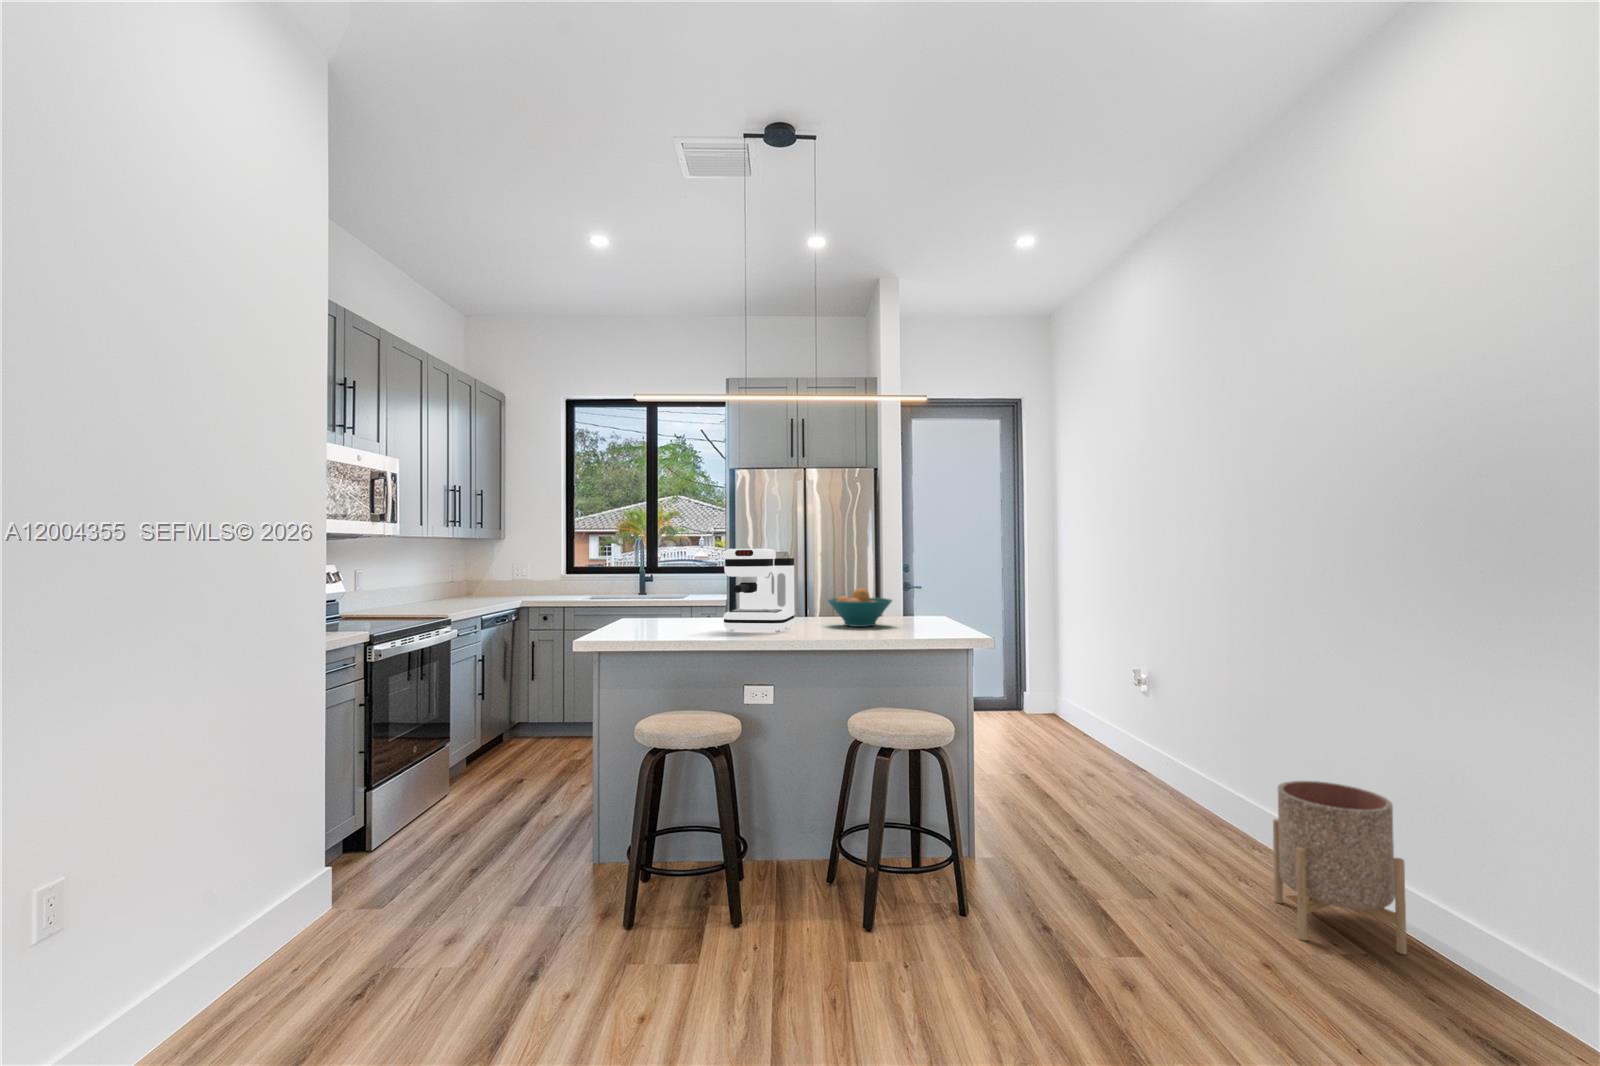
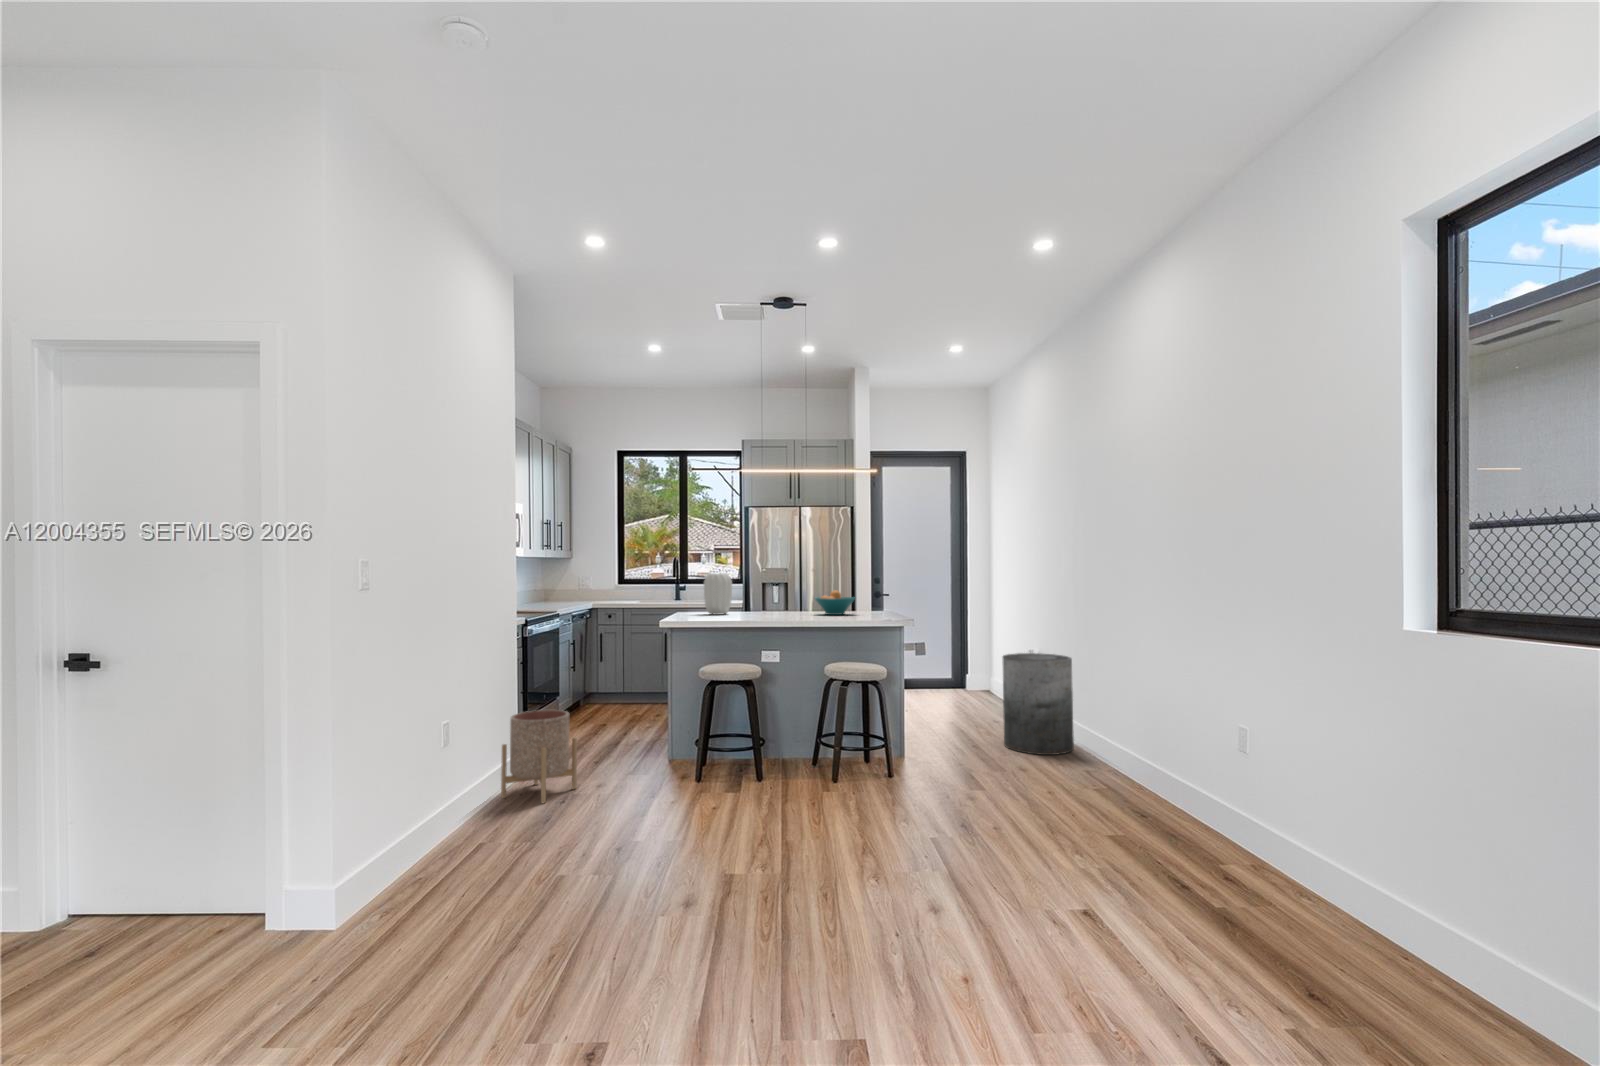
coffee maker: present [723,549,795,632] -> none [749,565,793,617]
vase: none [654,562,700,626] -> present [704,573,732,615]
trash can: none [1119,683,1238,852] -> present [1003,653,1074,755]
planter: present [1273,781,1407,954] -> present [501,710,577,803]

